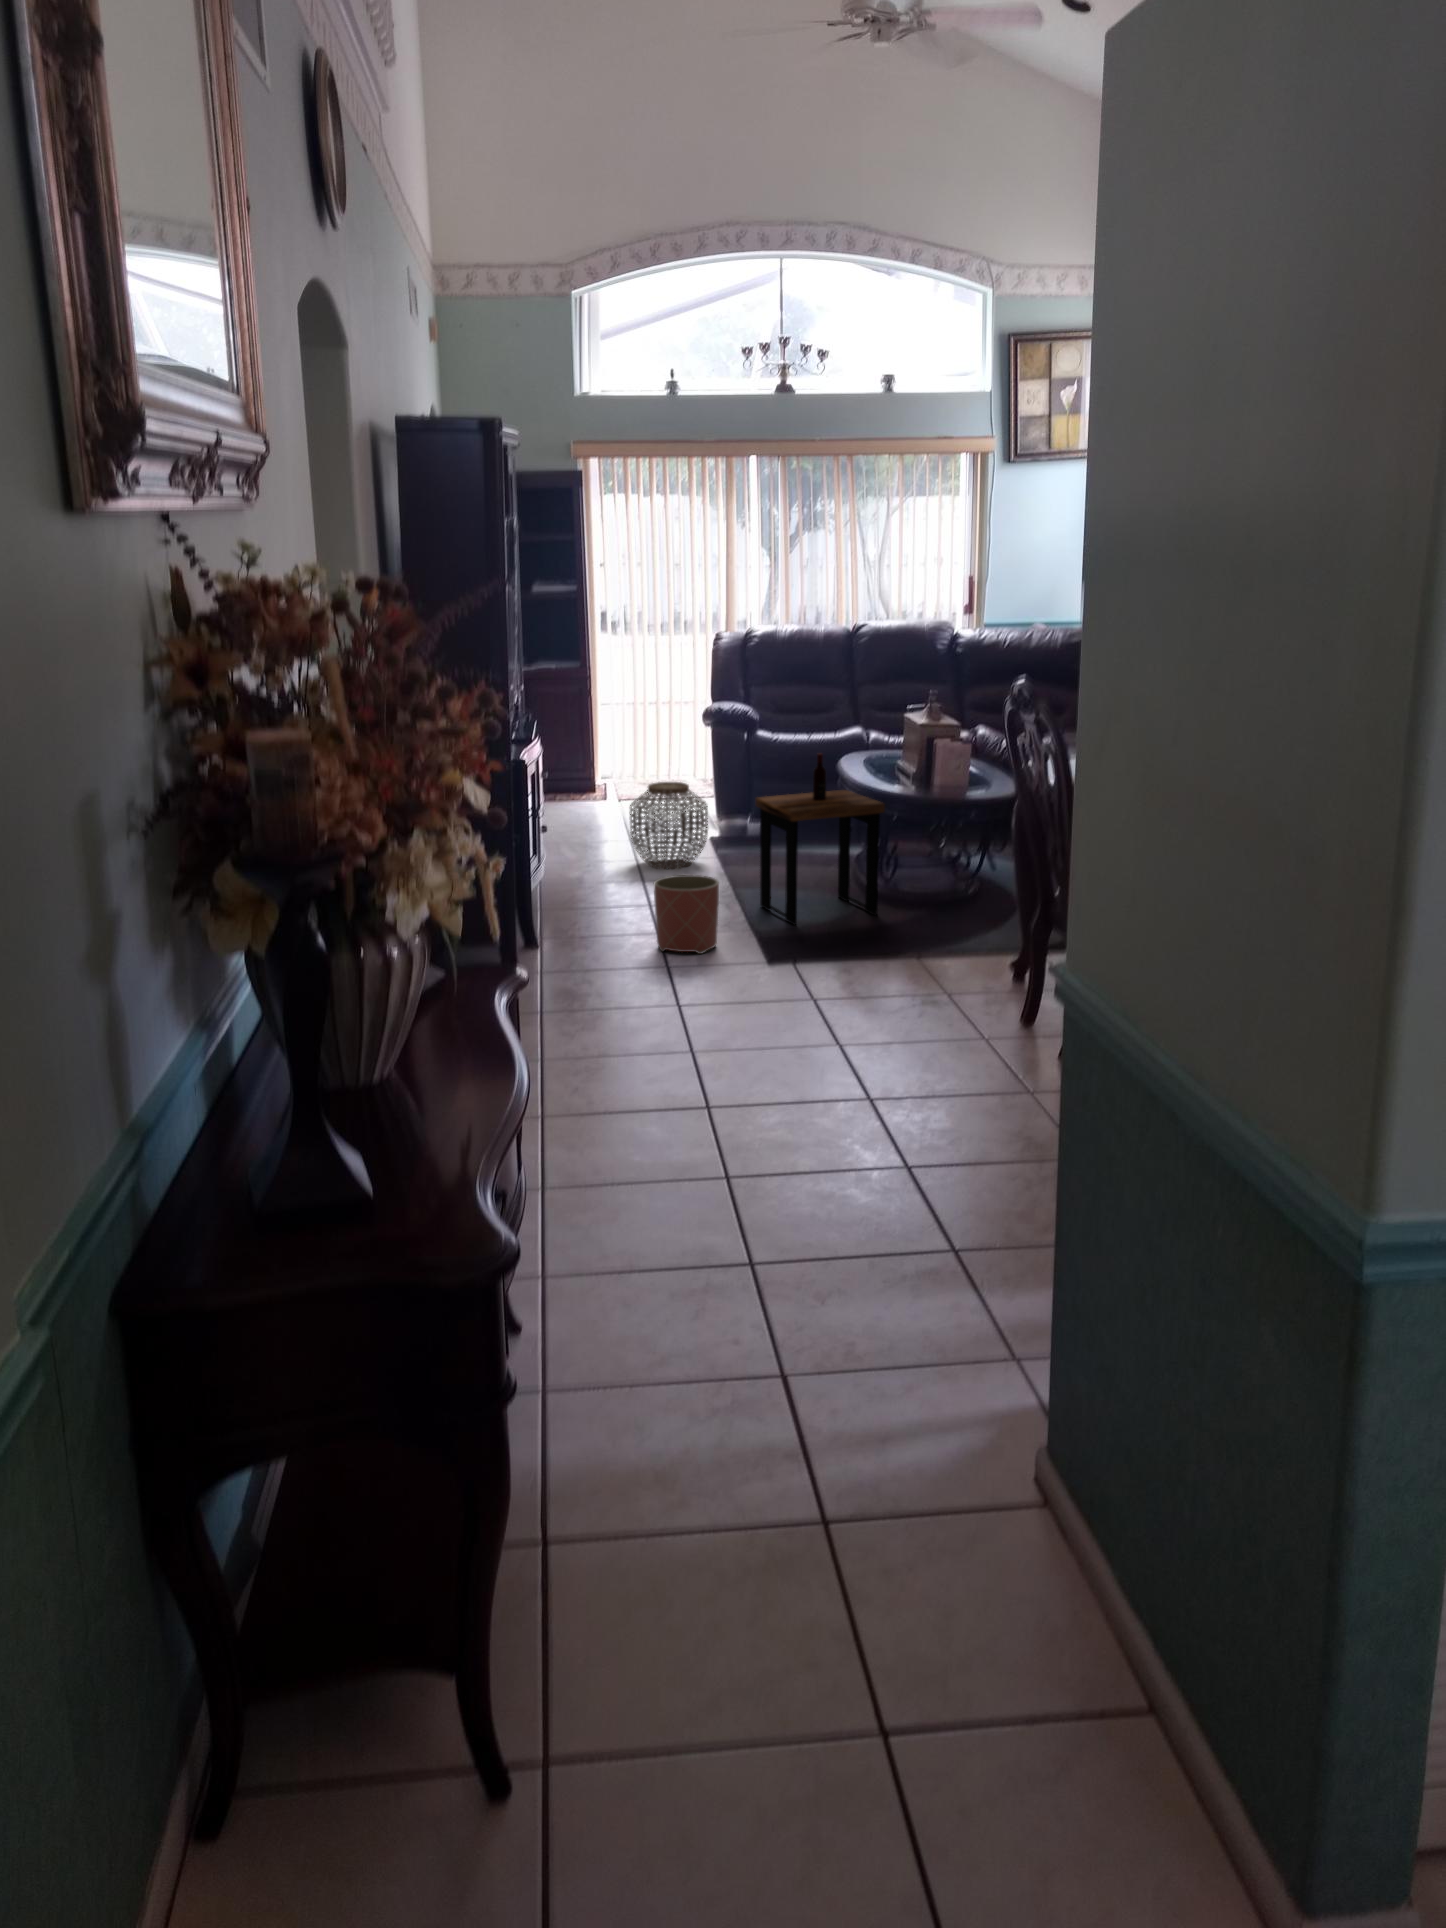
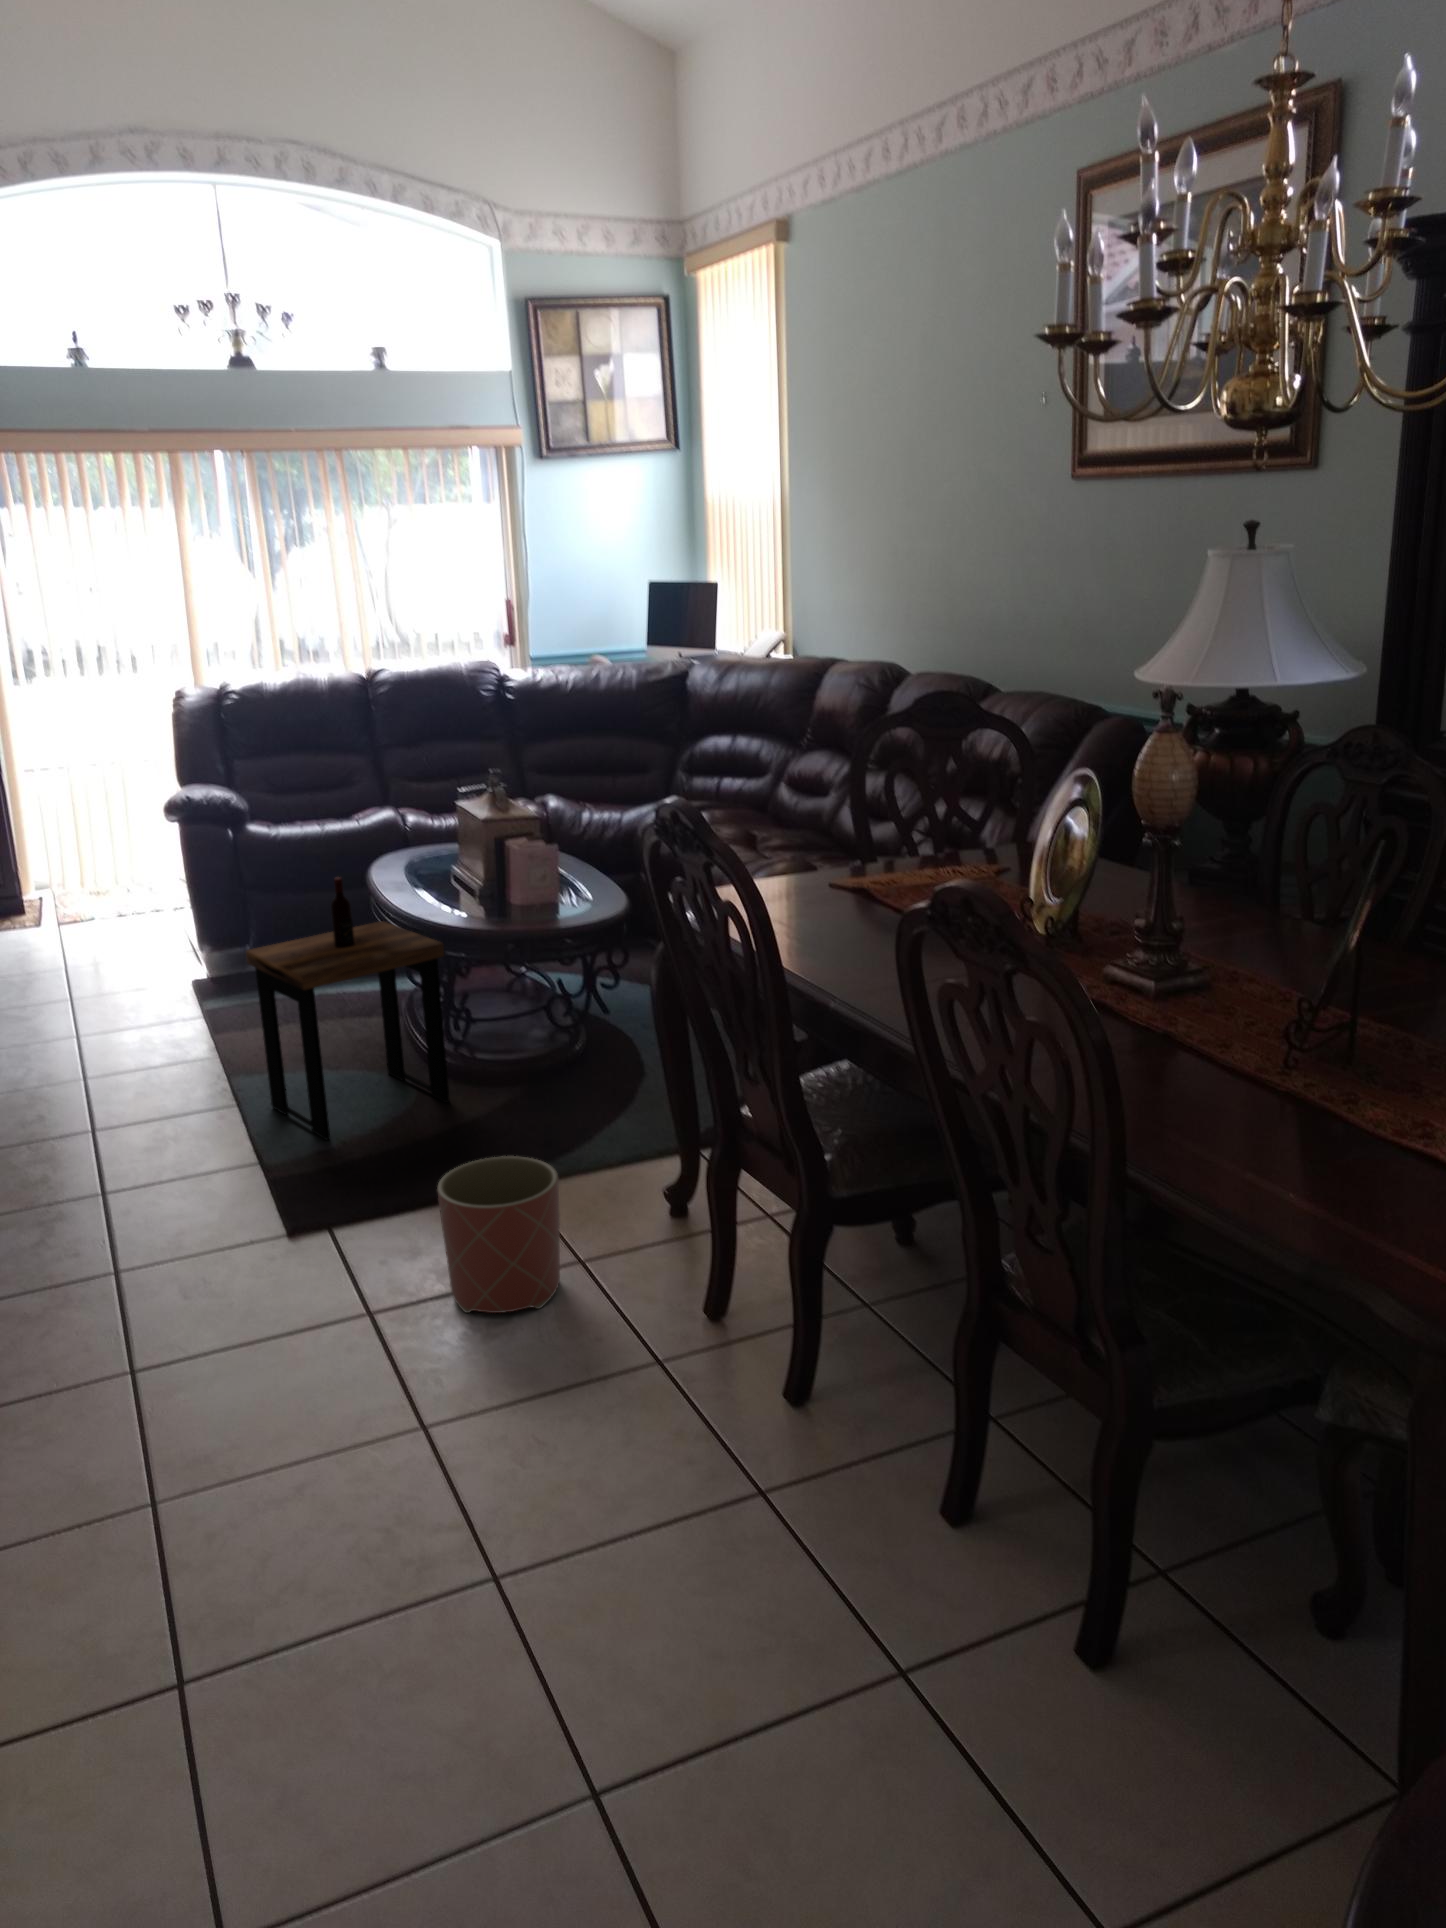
woven basket: present [630,782,708,869] -> none [56,919,184,1050]
planter: present [654,875,719,954] -> present [437,1156,560,1313]

